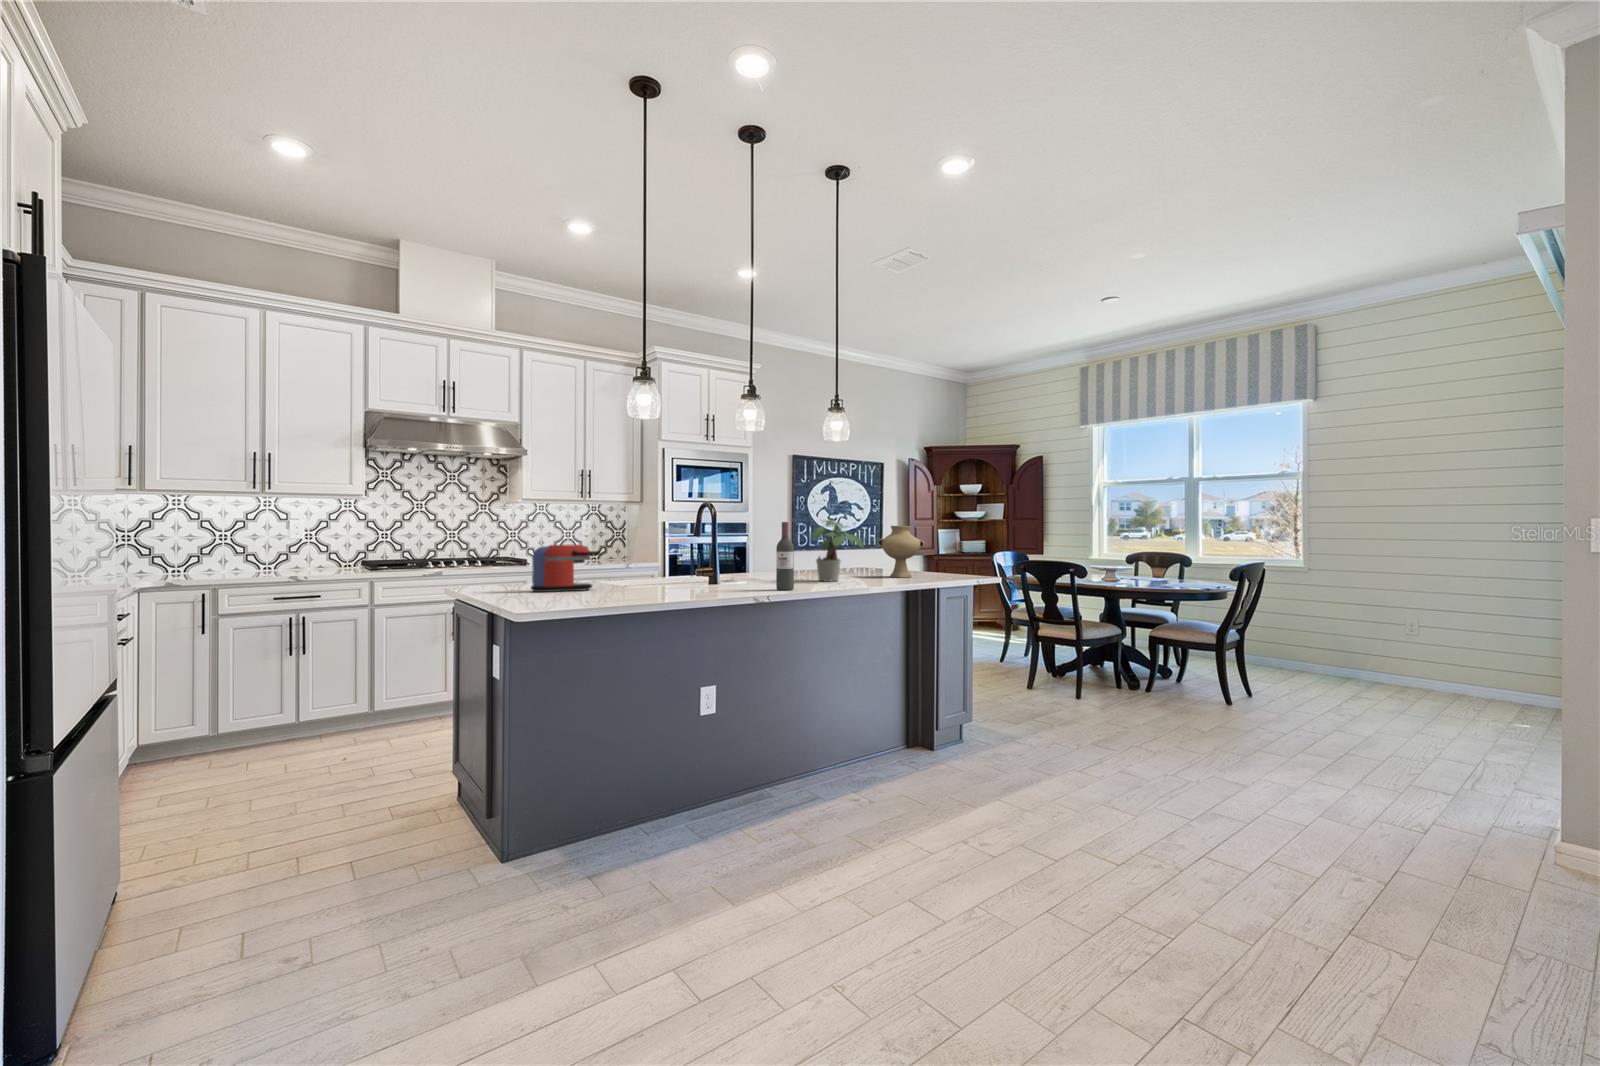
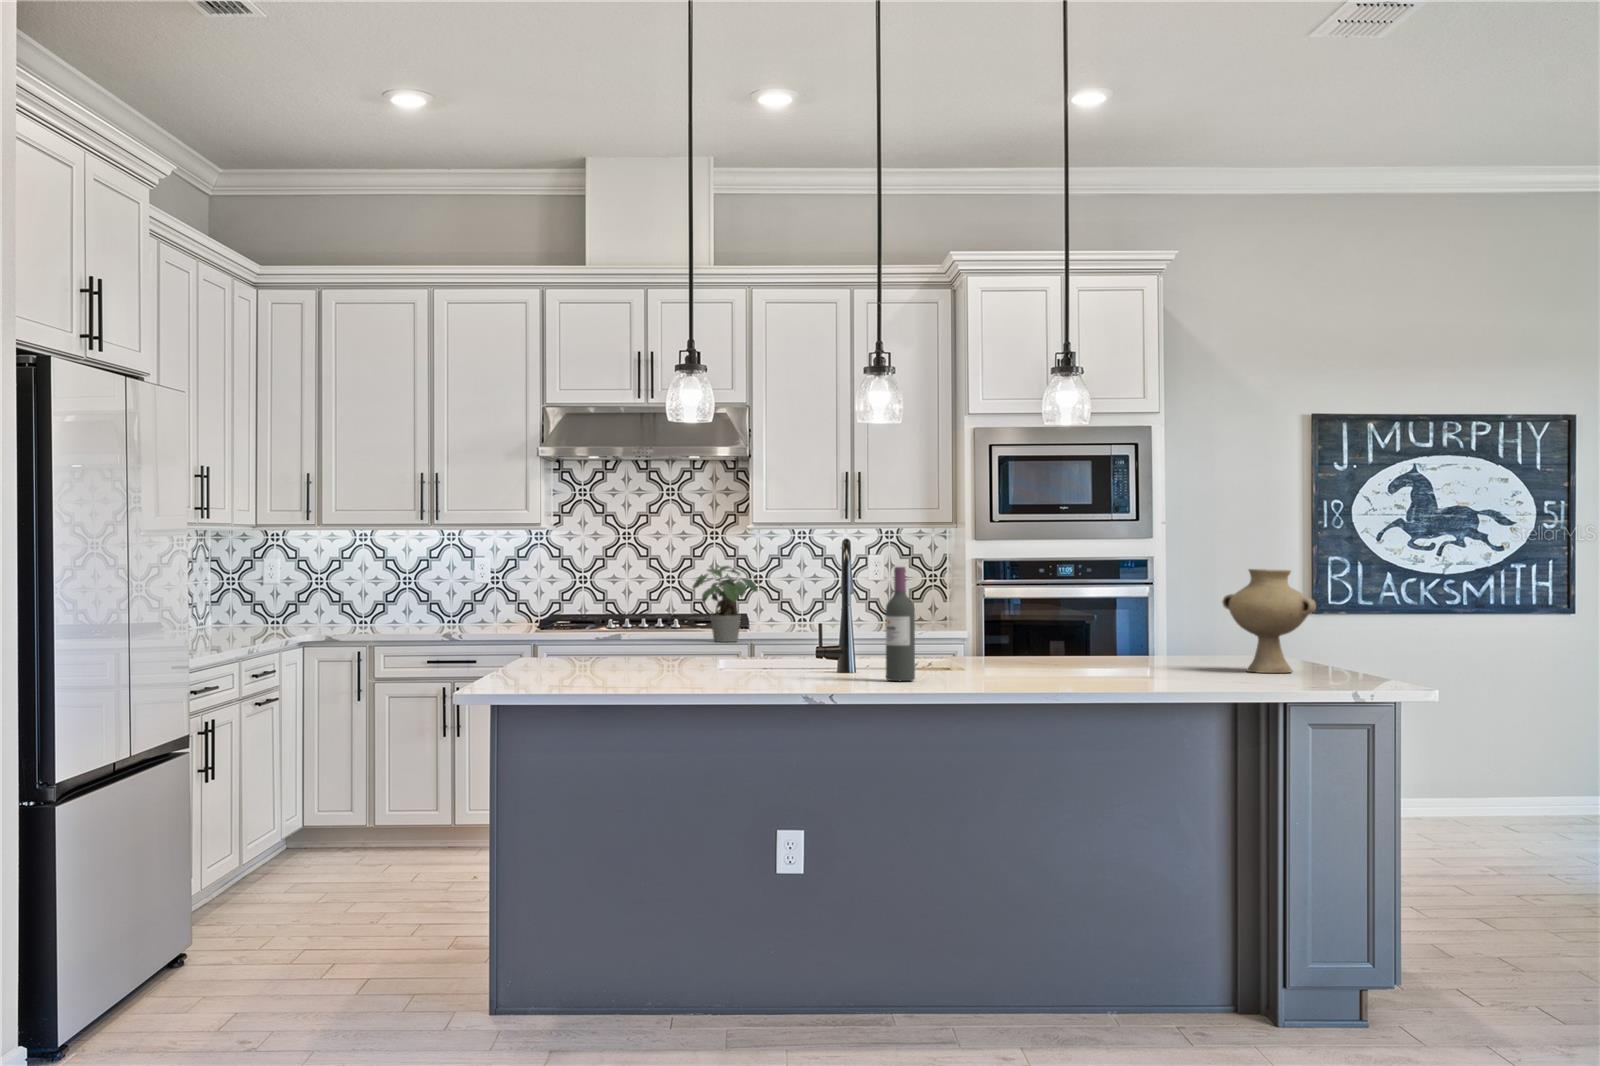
potted plant: present [812,520,864,581] -> present [692,566,757,642]
coffee maker: present [531,545,600,592] -> none [592,598,685,667]

